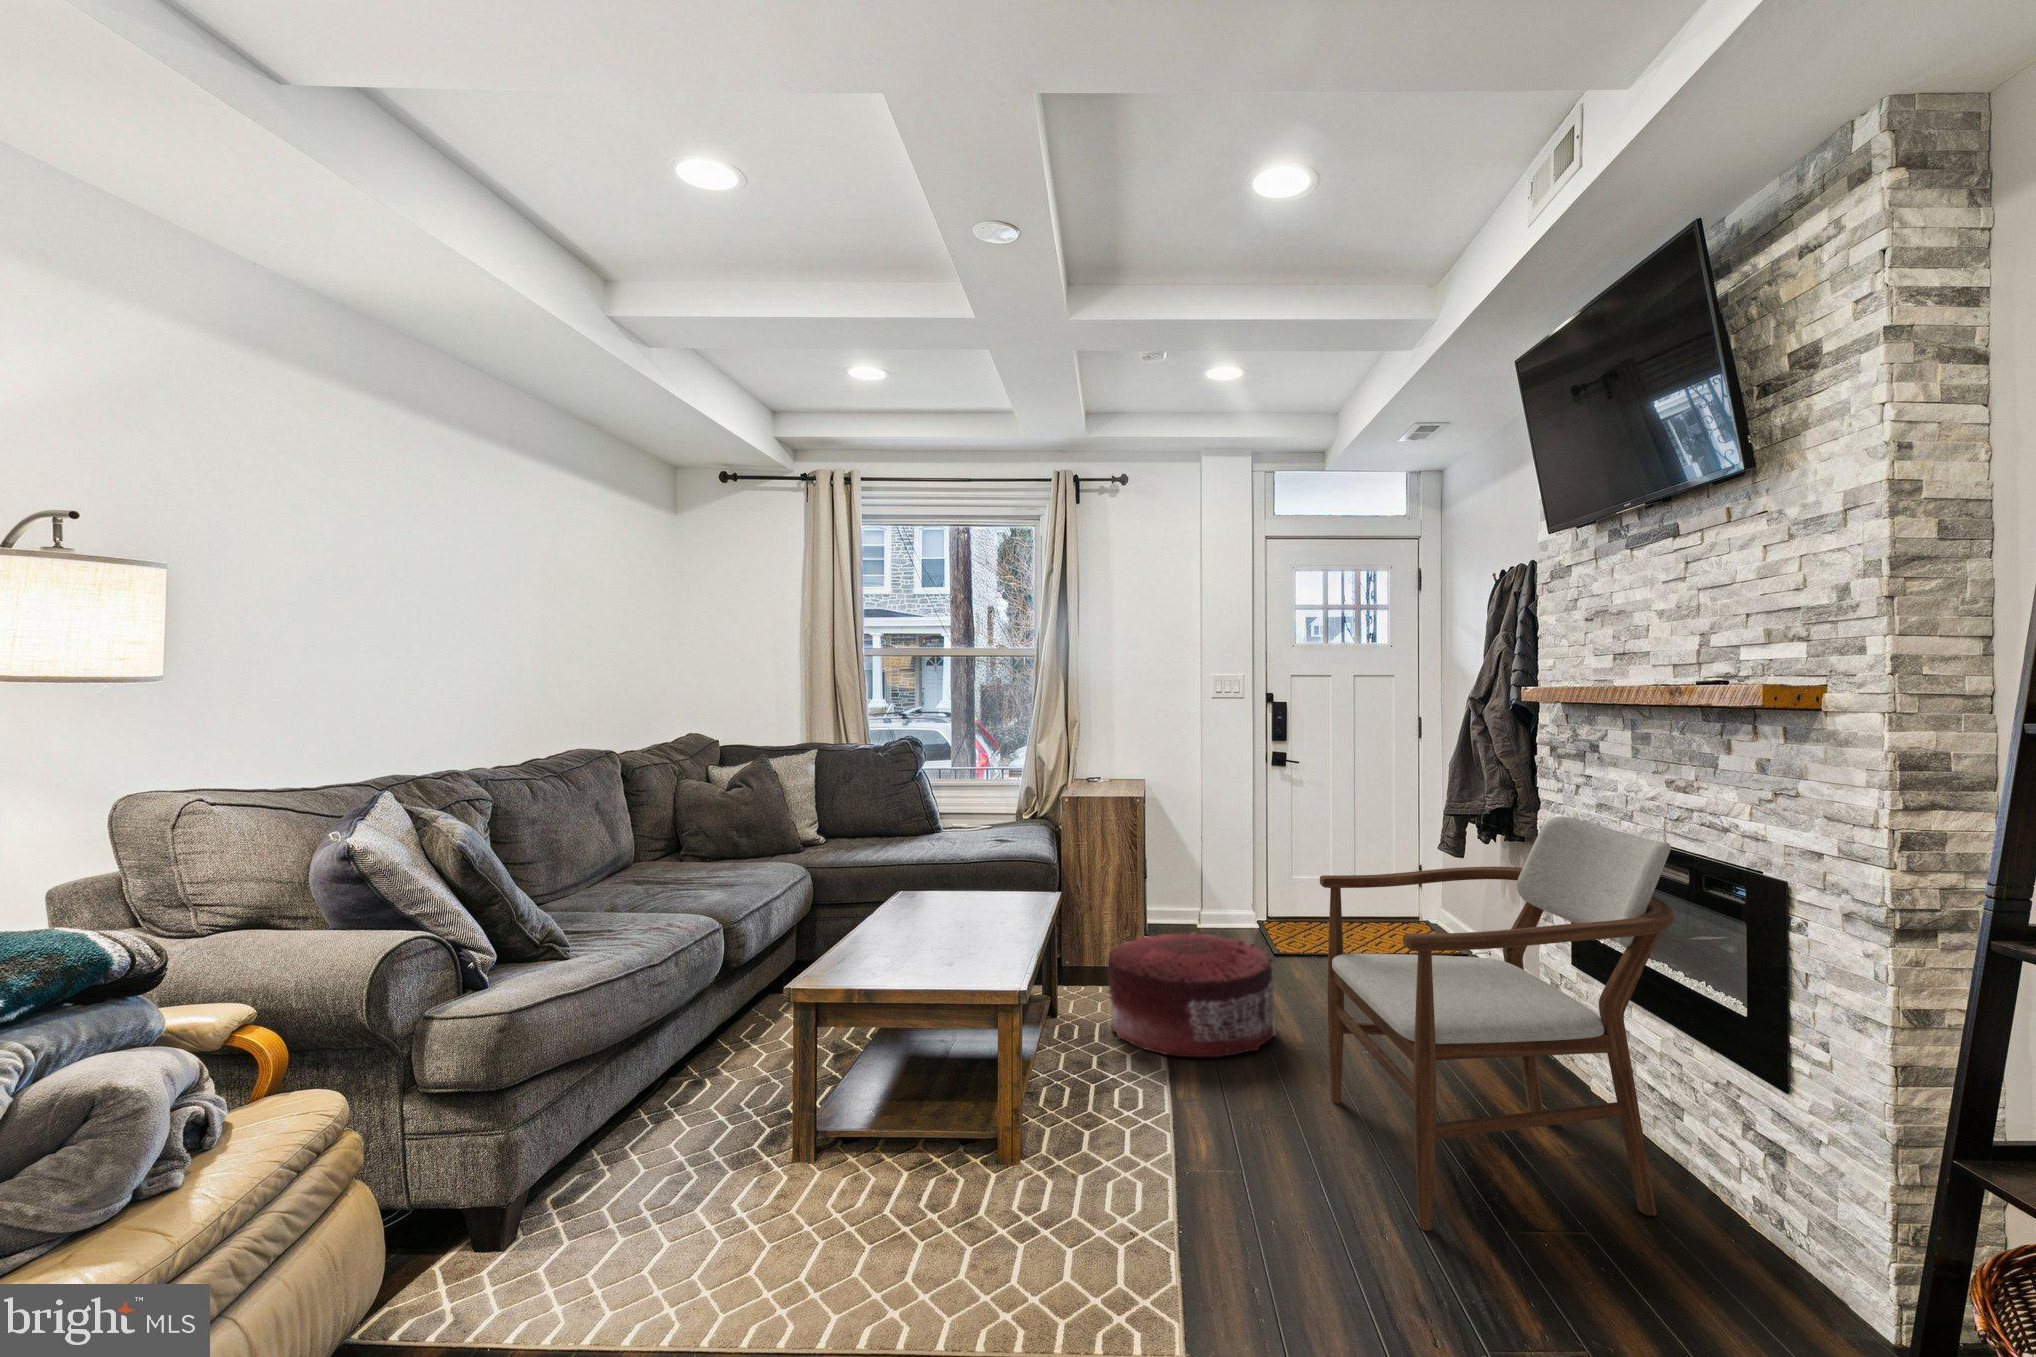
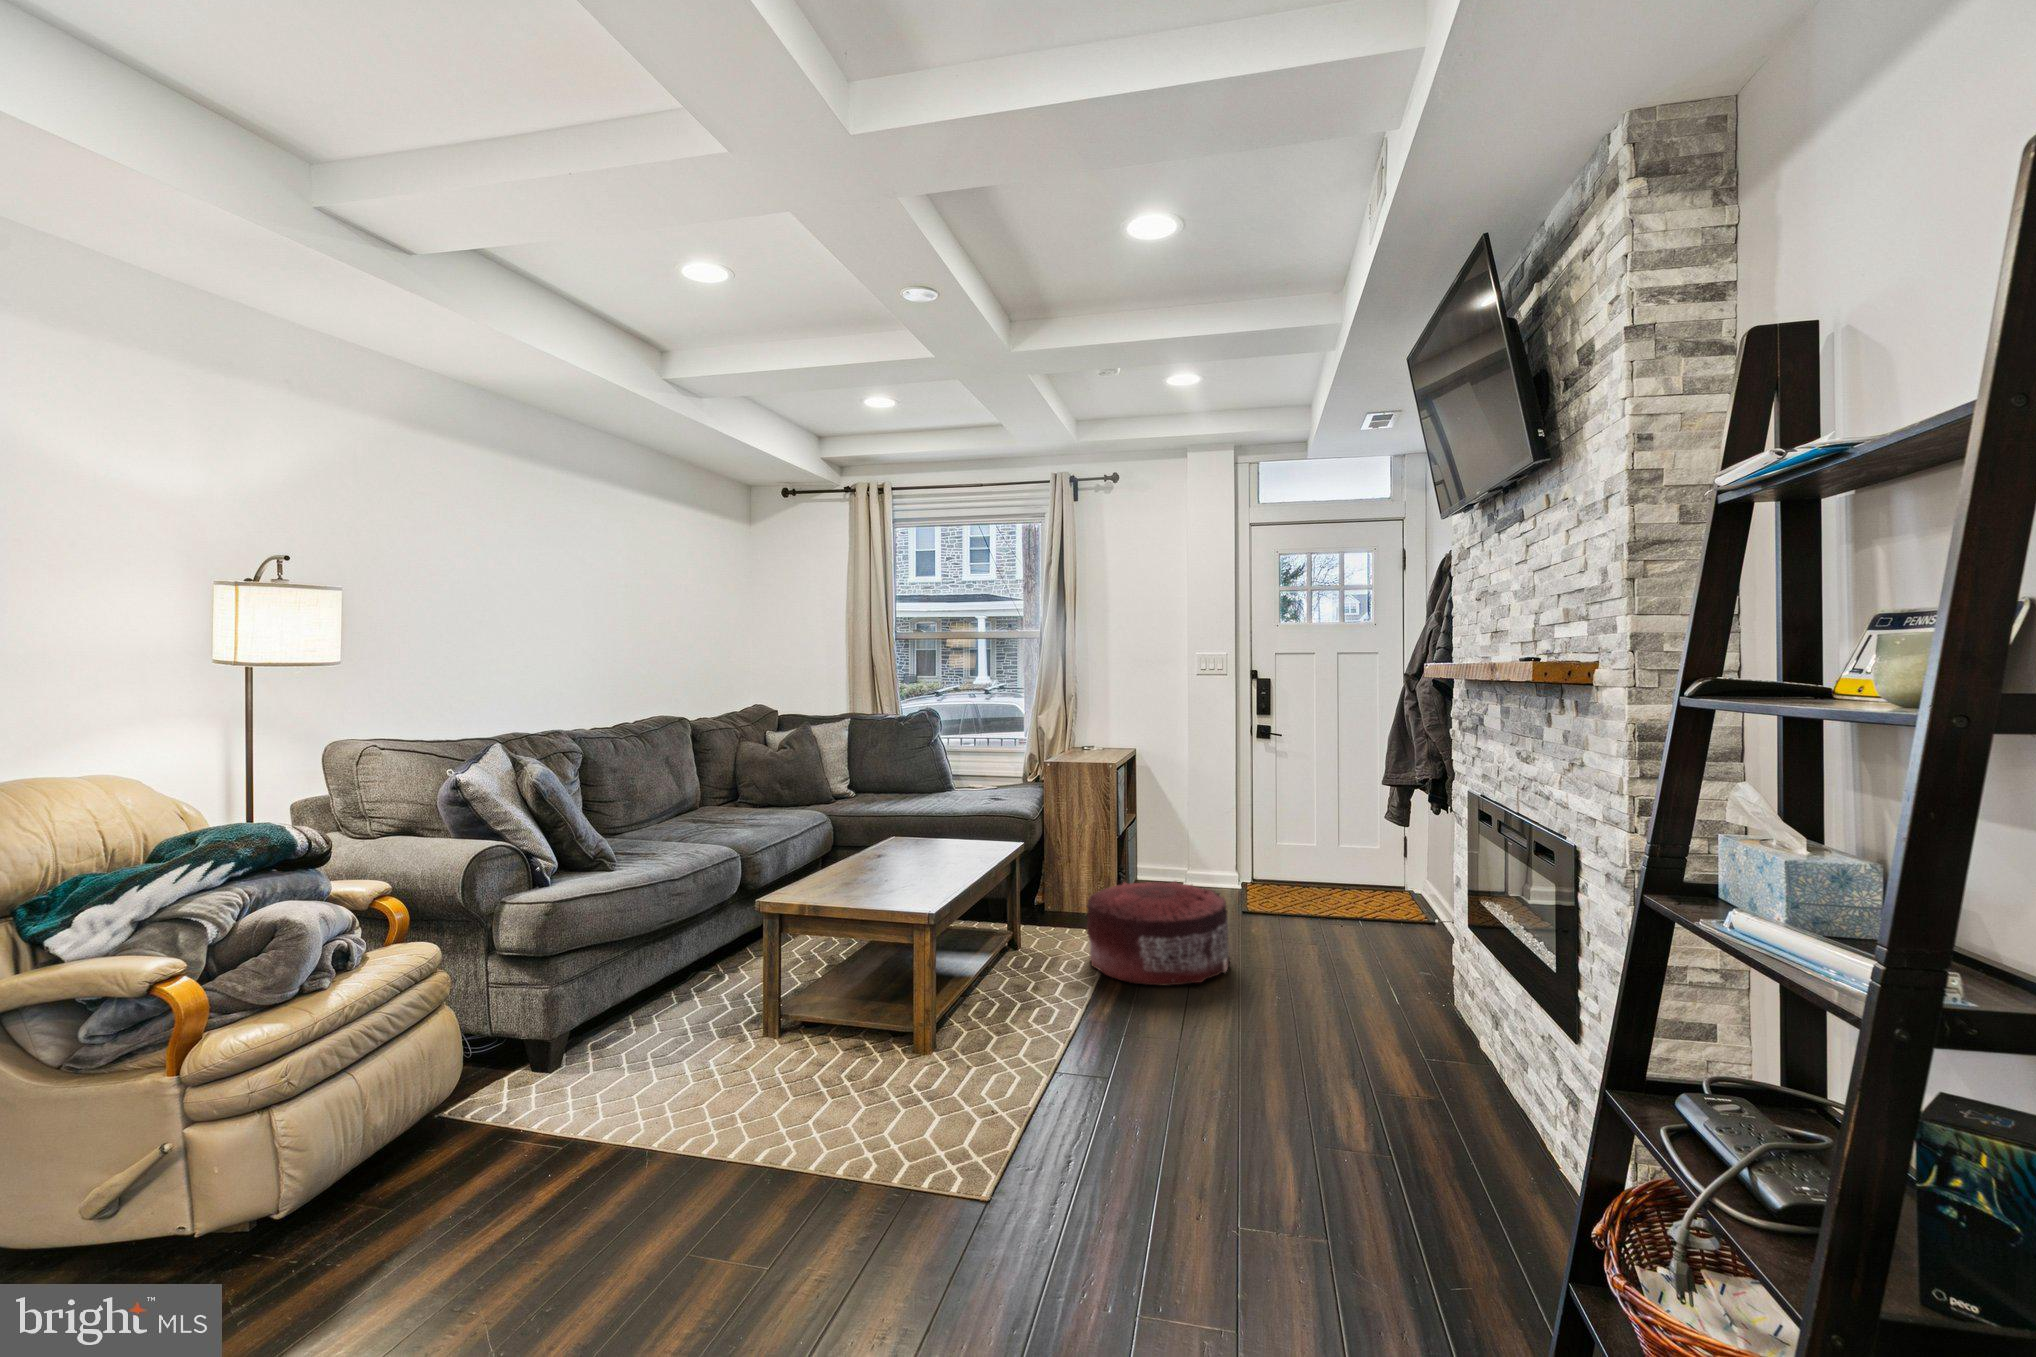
armchair: present [1320,816,1674,1231] -> none [1232,785,1502,1142]

